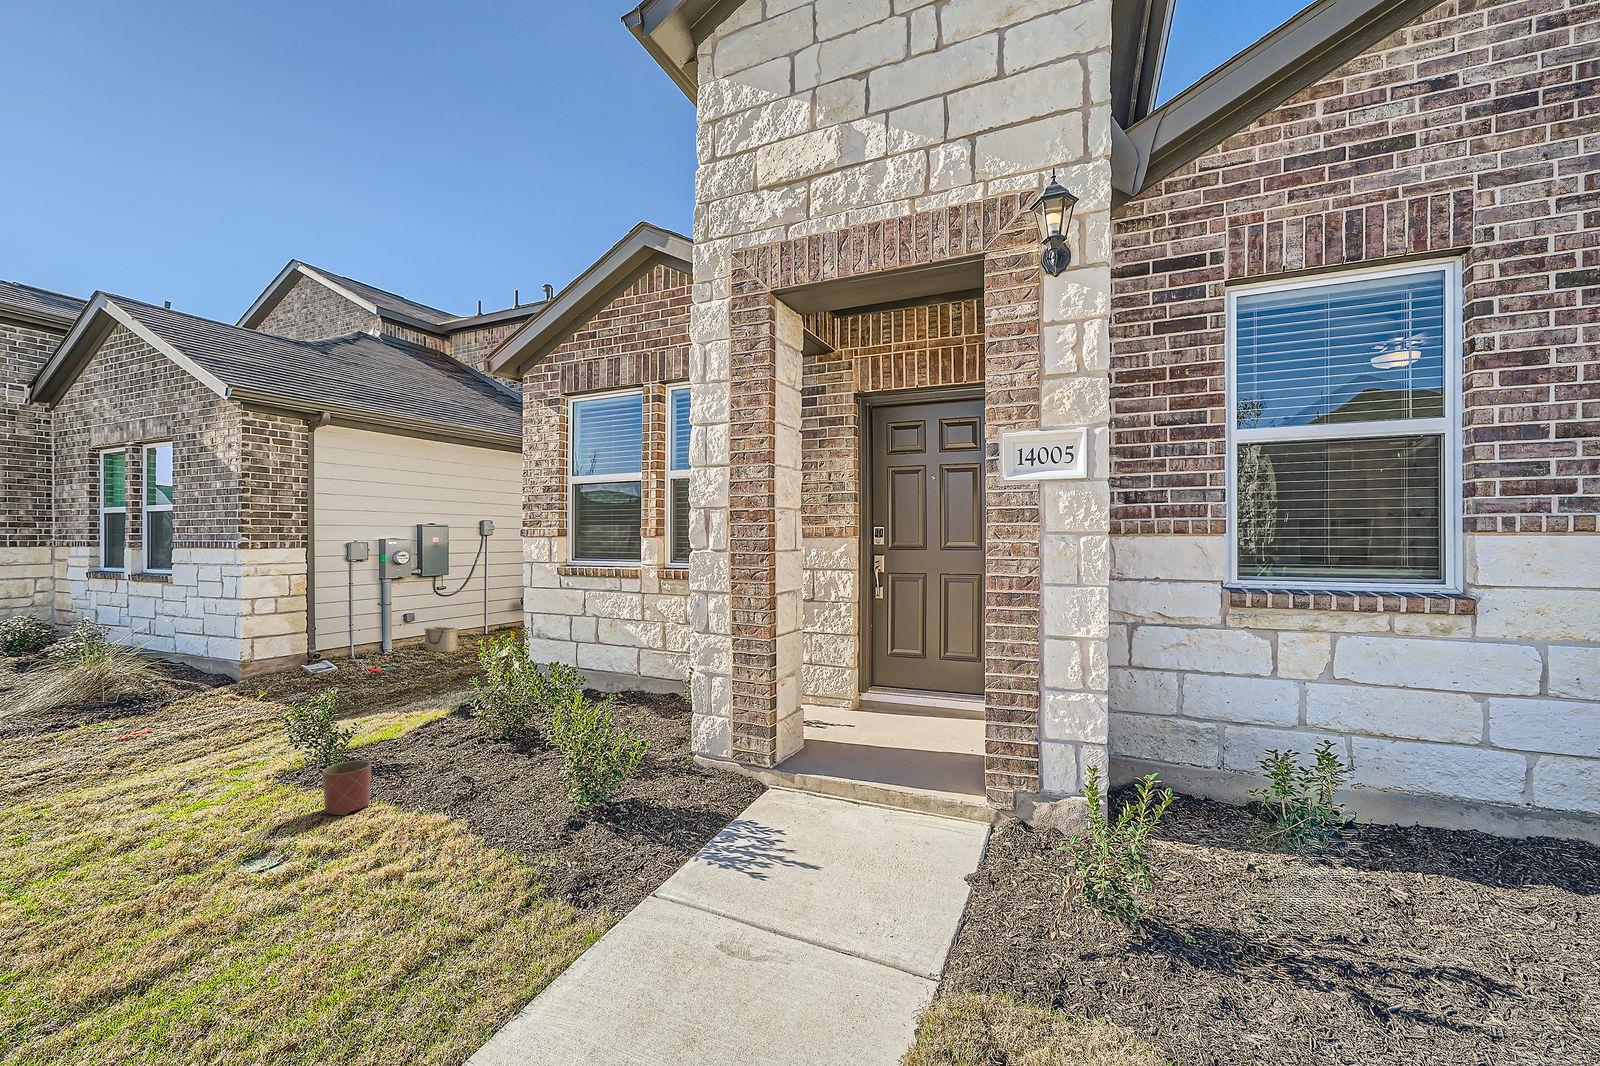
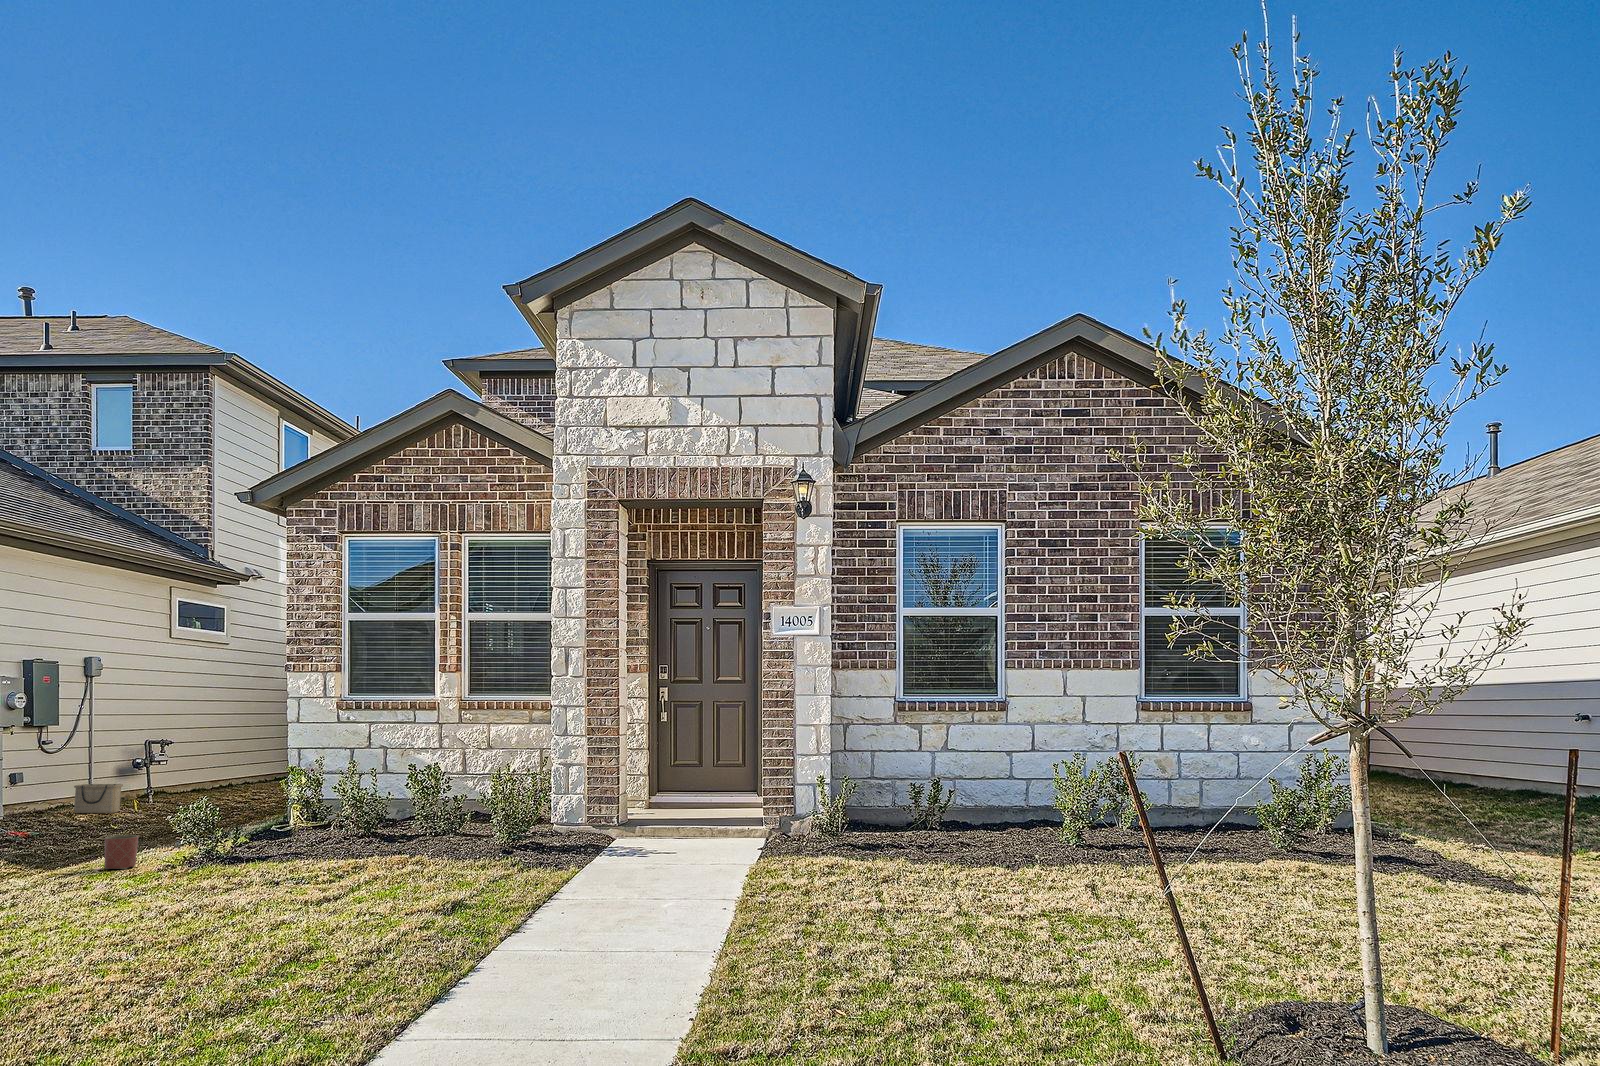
planter: present [323,760,371,815] -> present [105,835,138,869]

